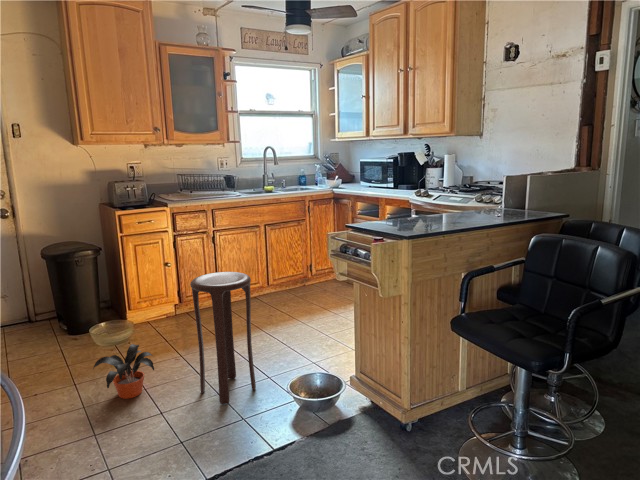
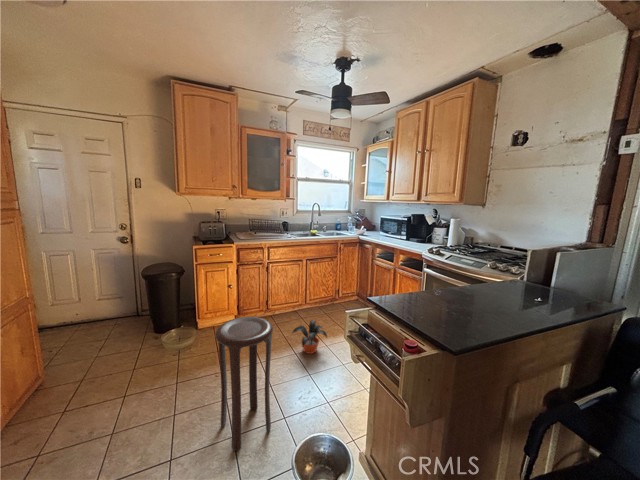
potted plant: present [93,344,154,399] -> present [293,320,327,354]

